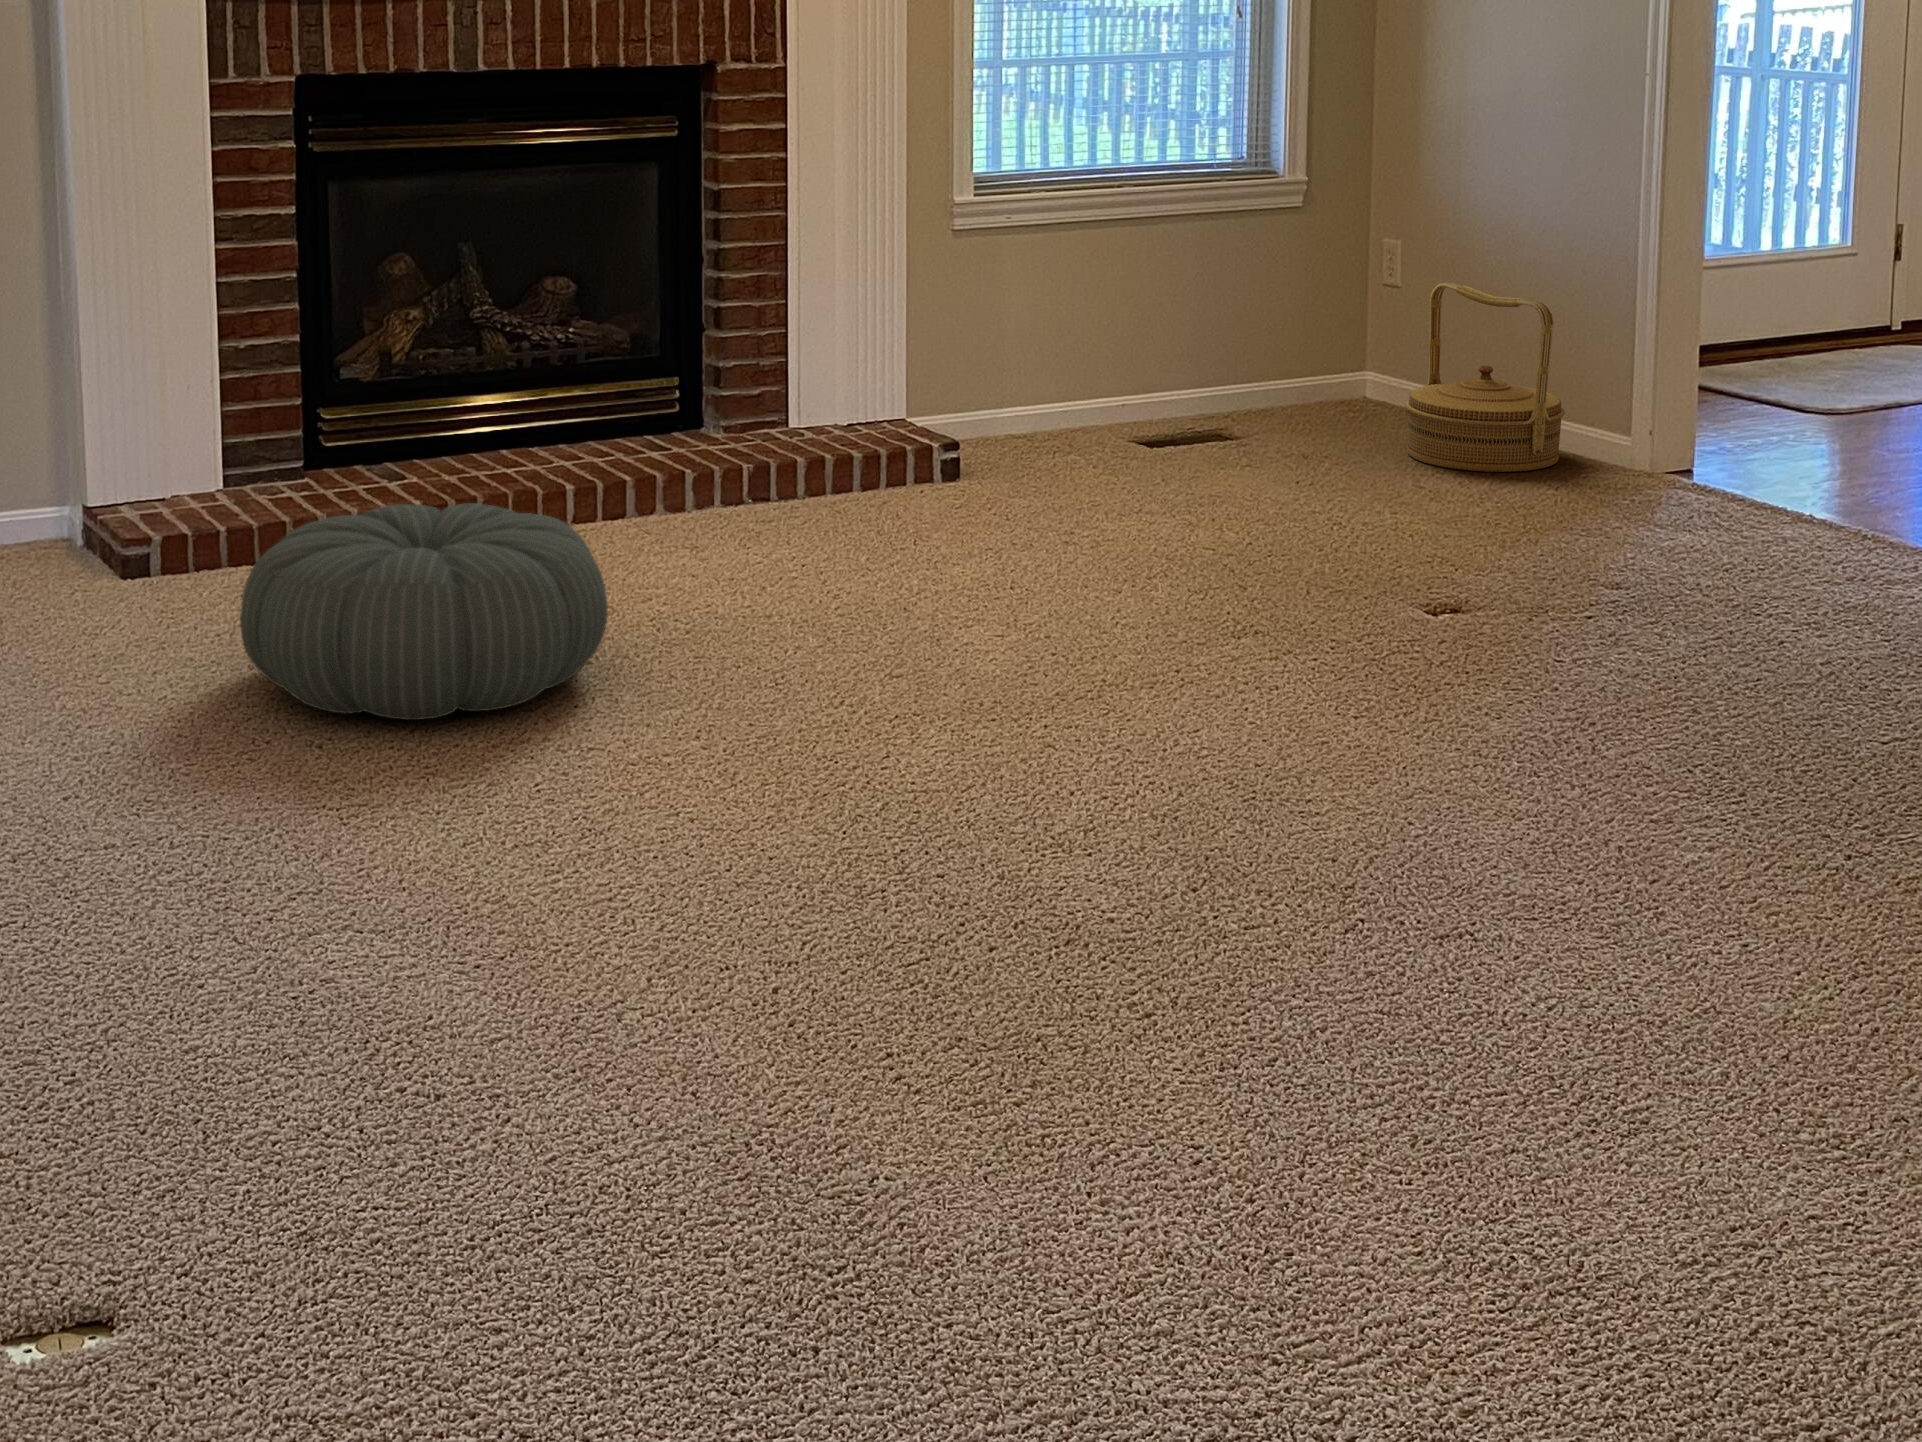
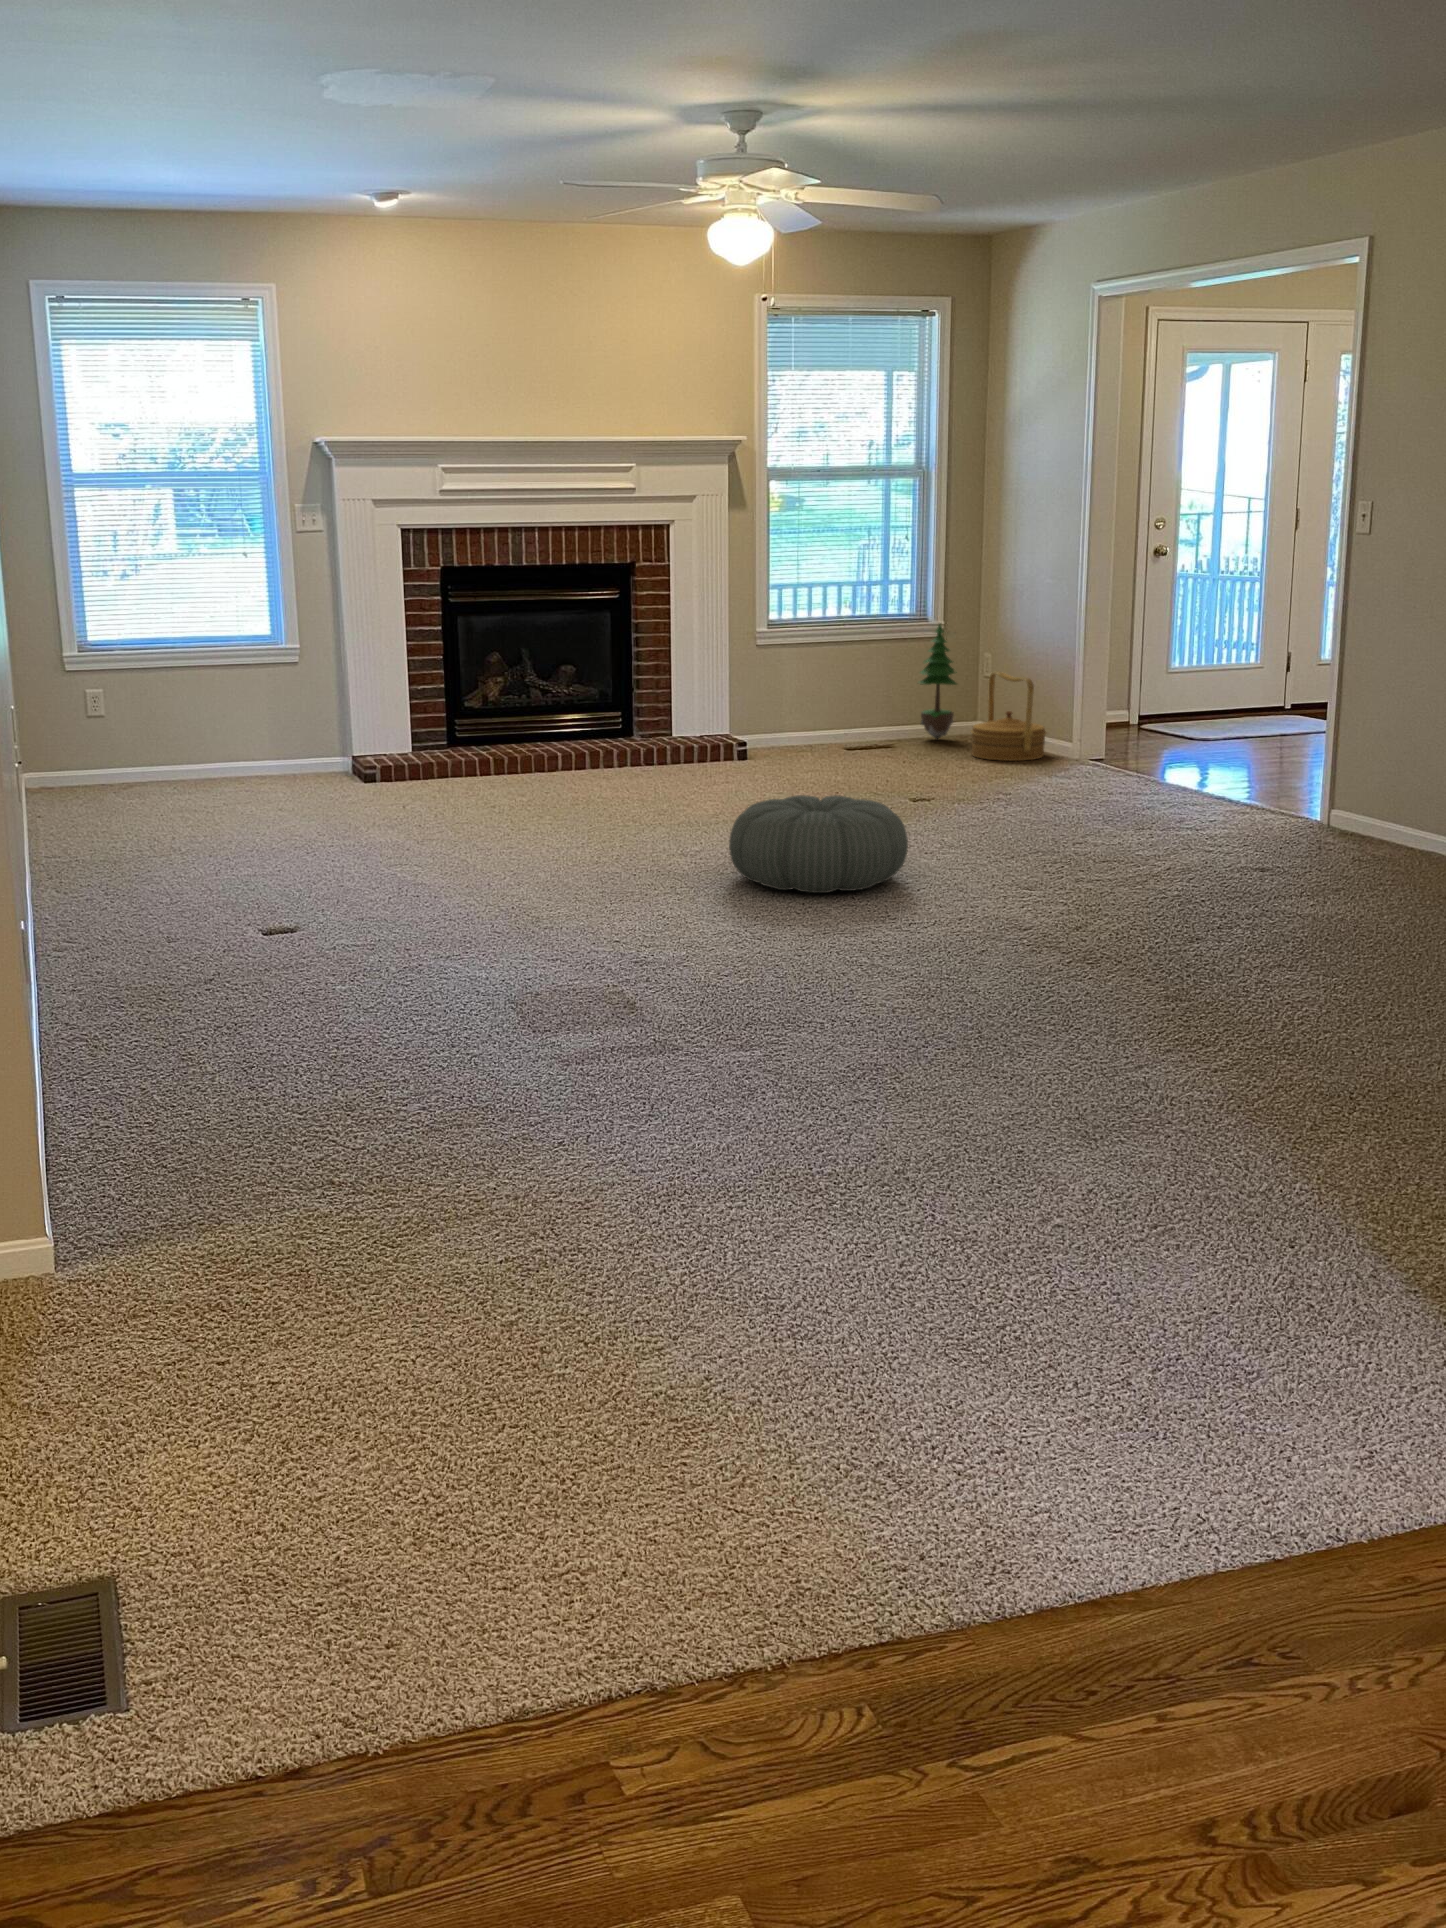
potted tree: none [1261,179,1346,412] -> present [919,624,957,739]
pouf: present [240,503,608,720] -> present [729,795,908,893]

